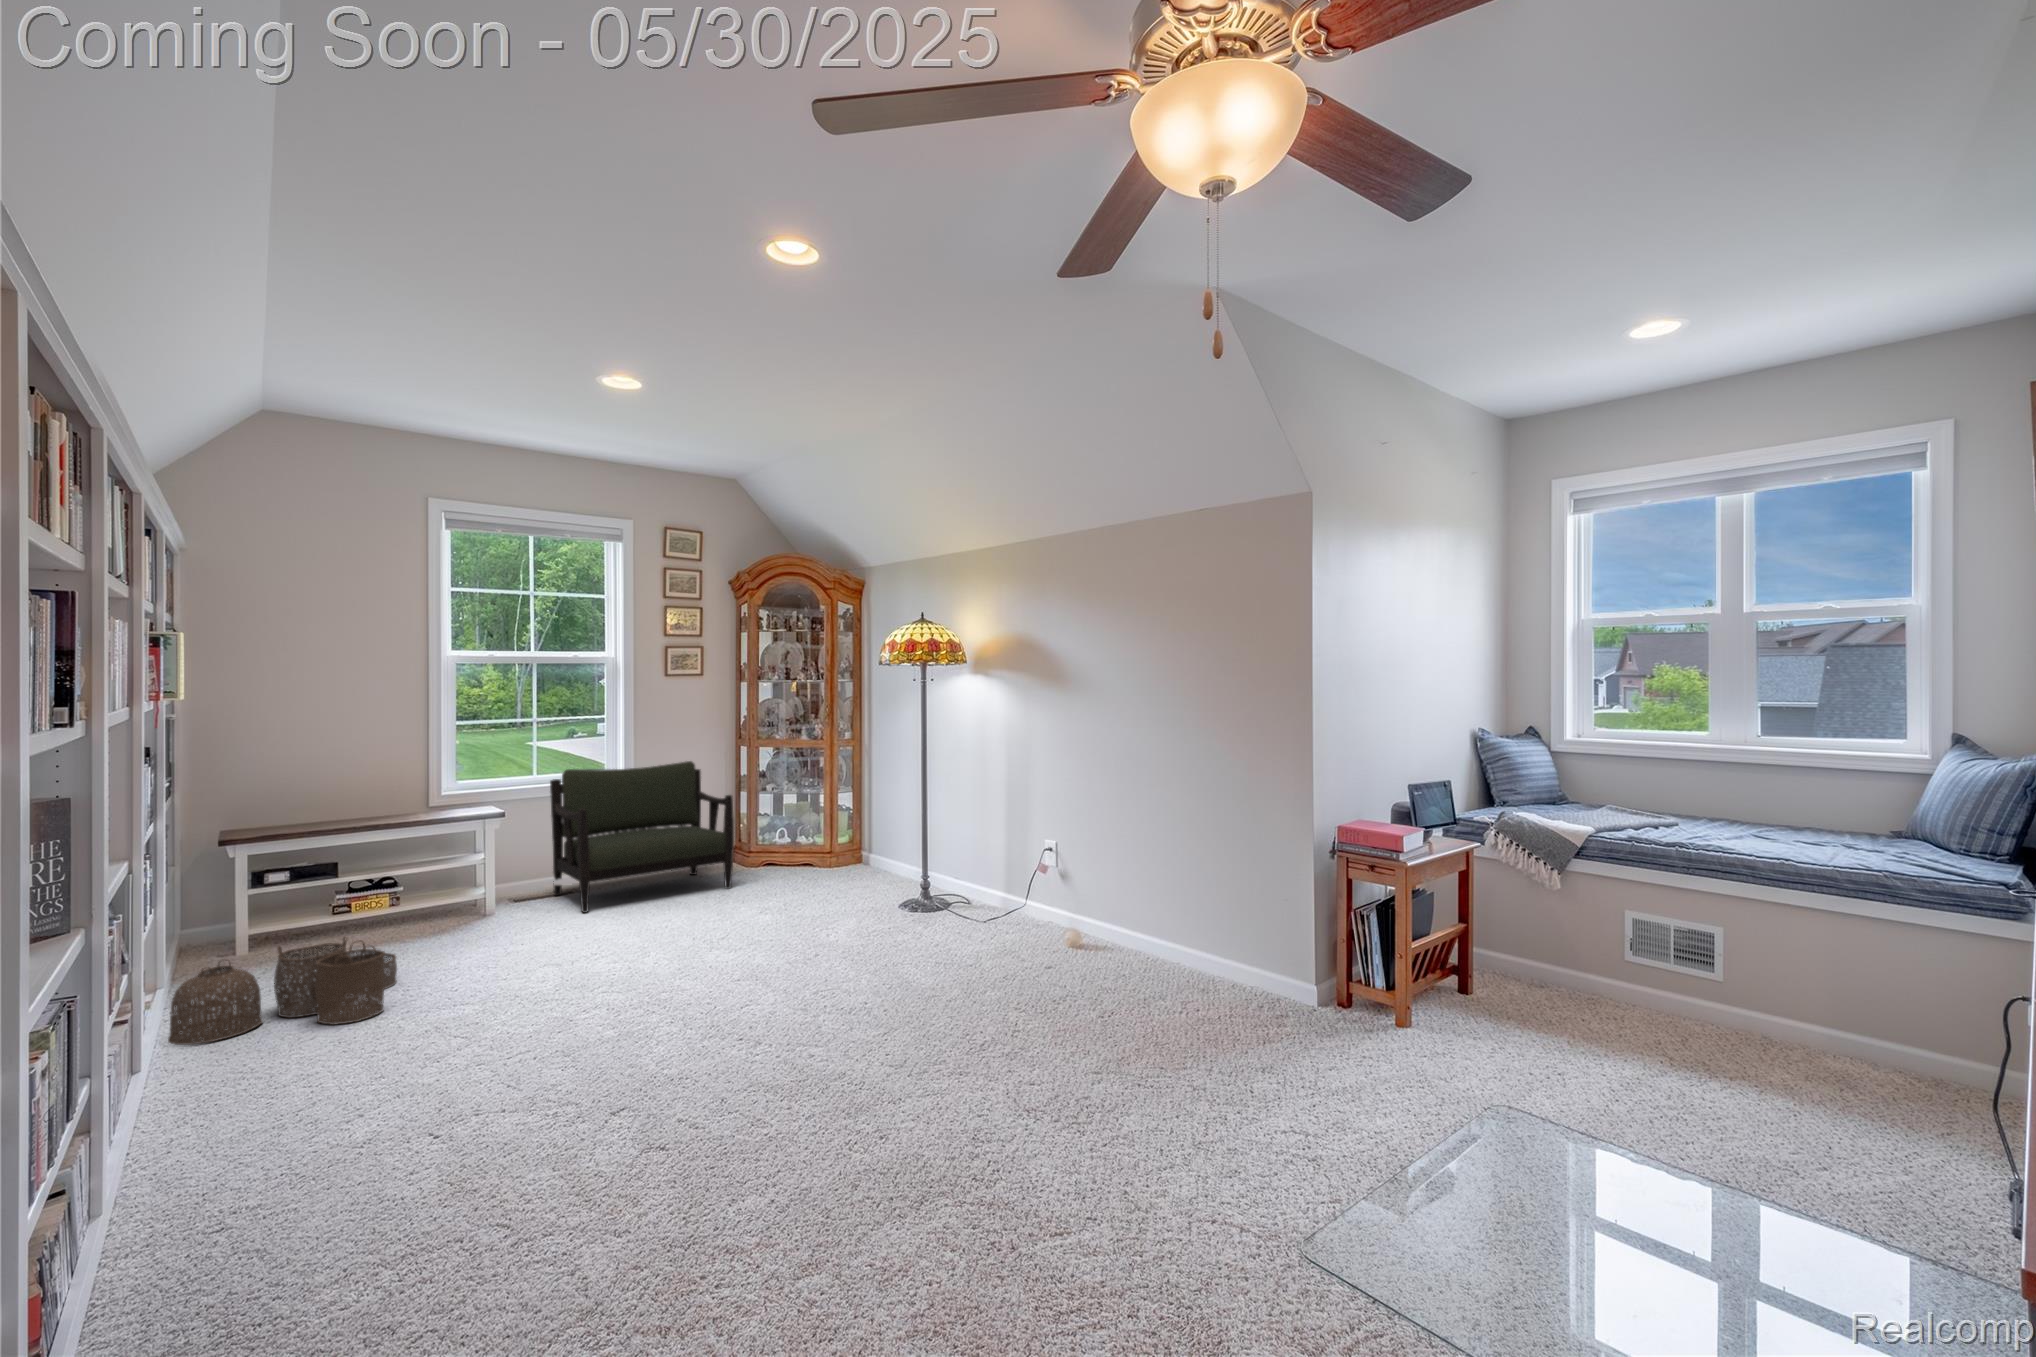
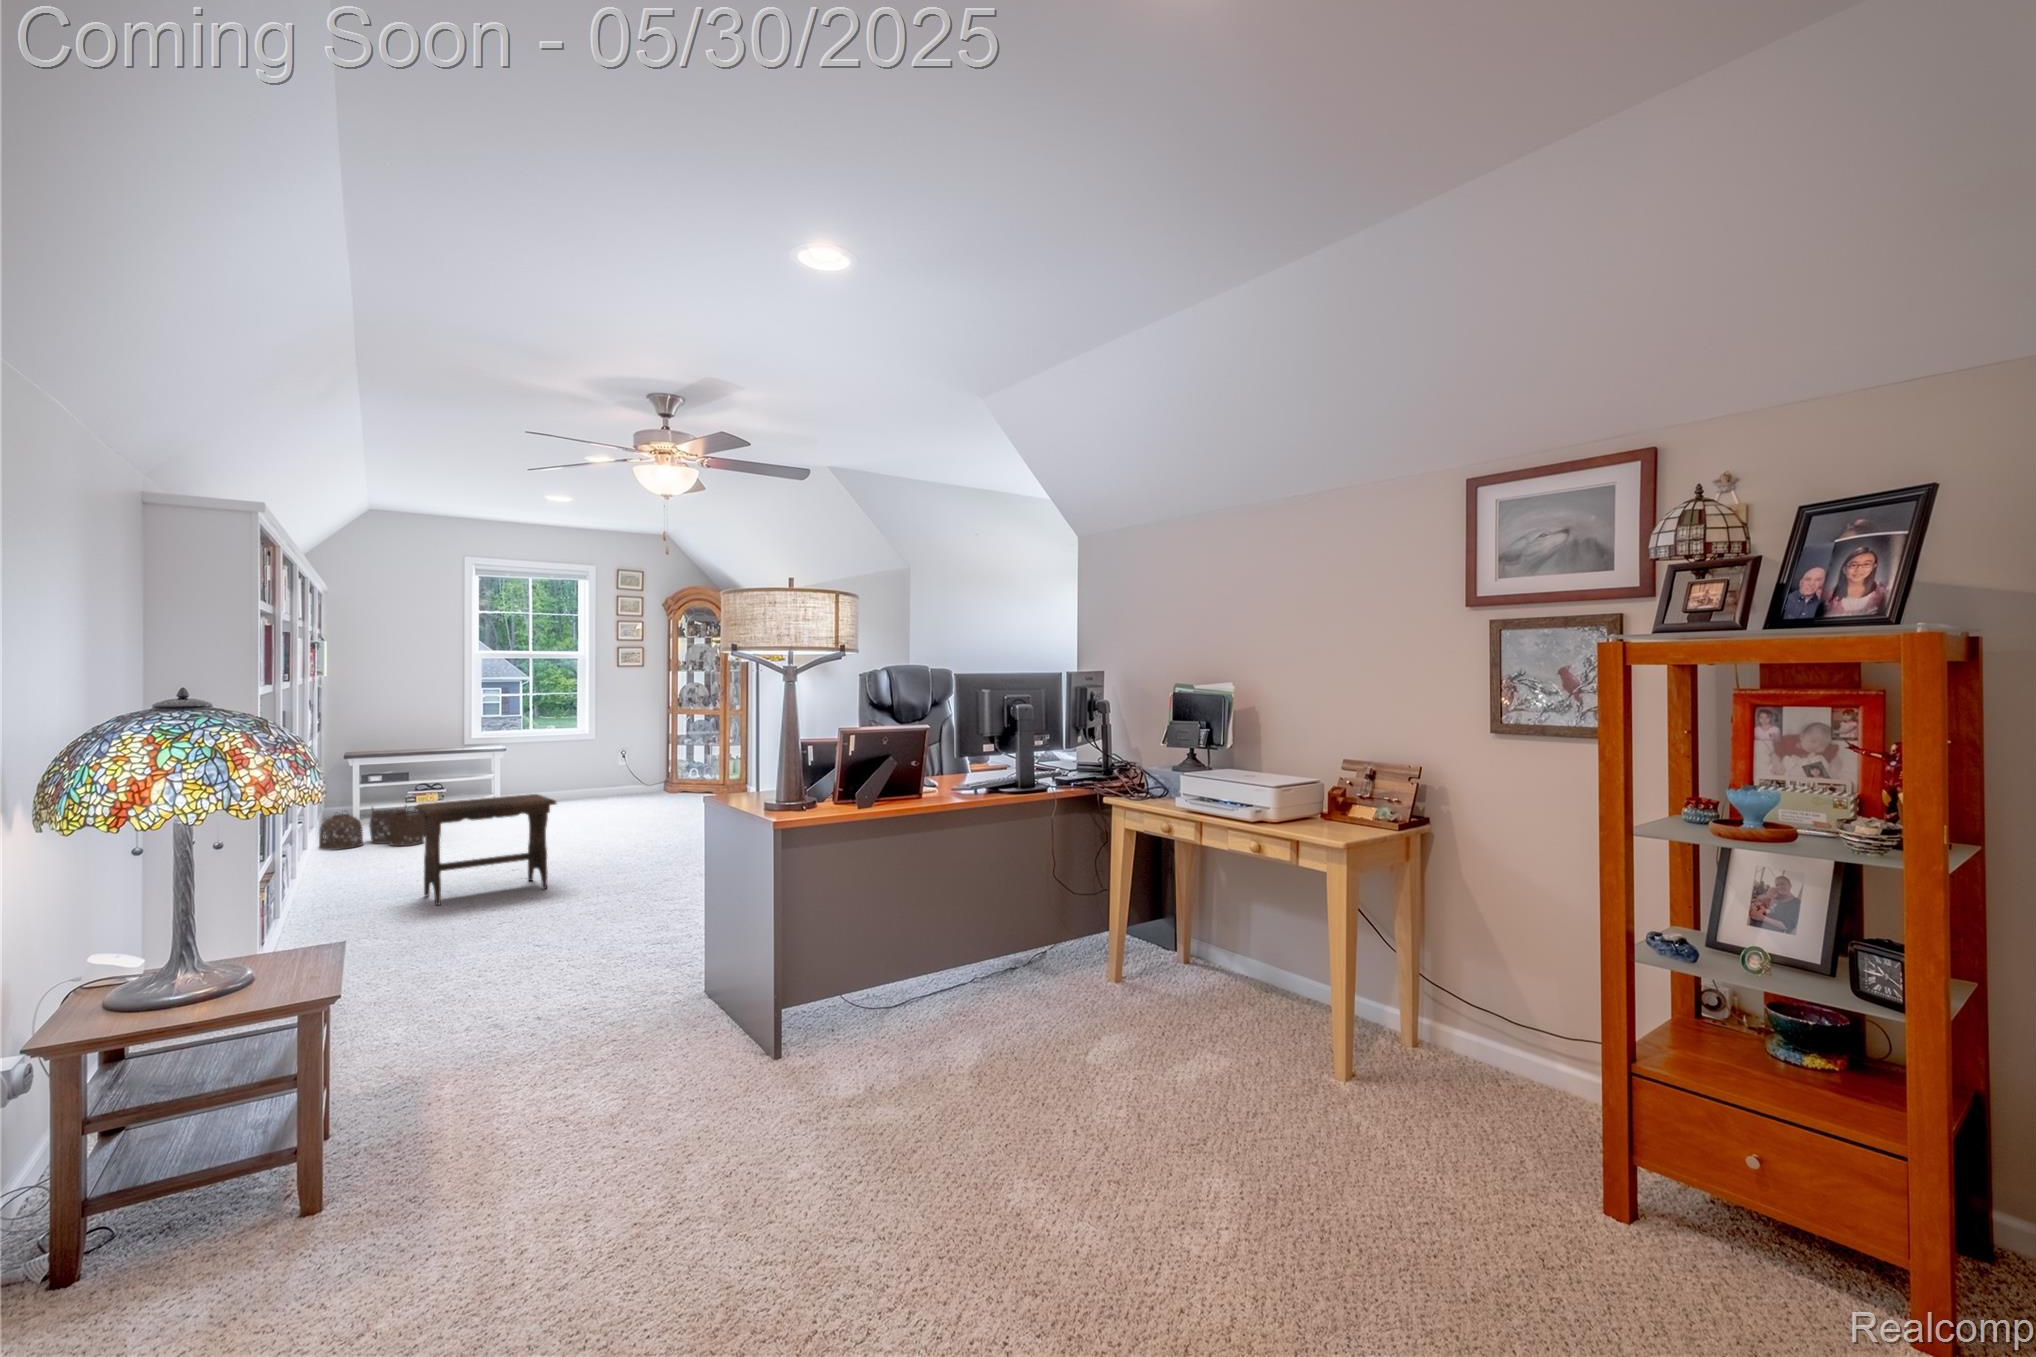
armchair: present [550,761,734,913] -> none [539,722,653,811]
footstool: none [417,949,746,1288] -> present [415,794,556,905]

